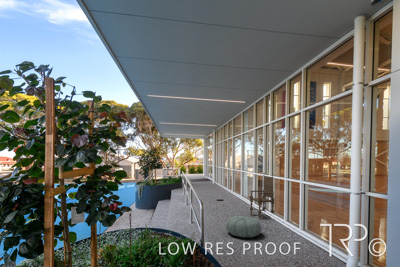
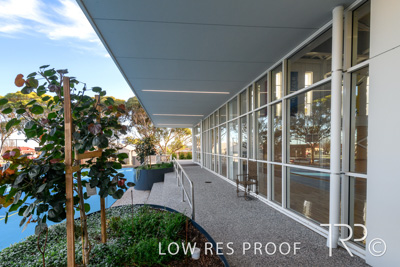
pouf: present [226,216,261,238] -> none [216,200,249,221]

